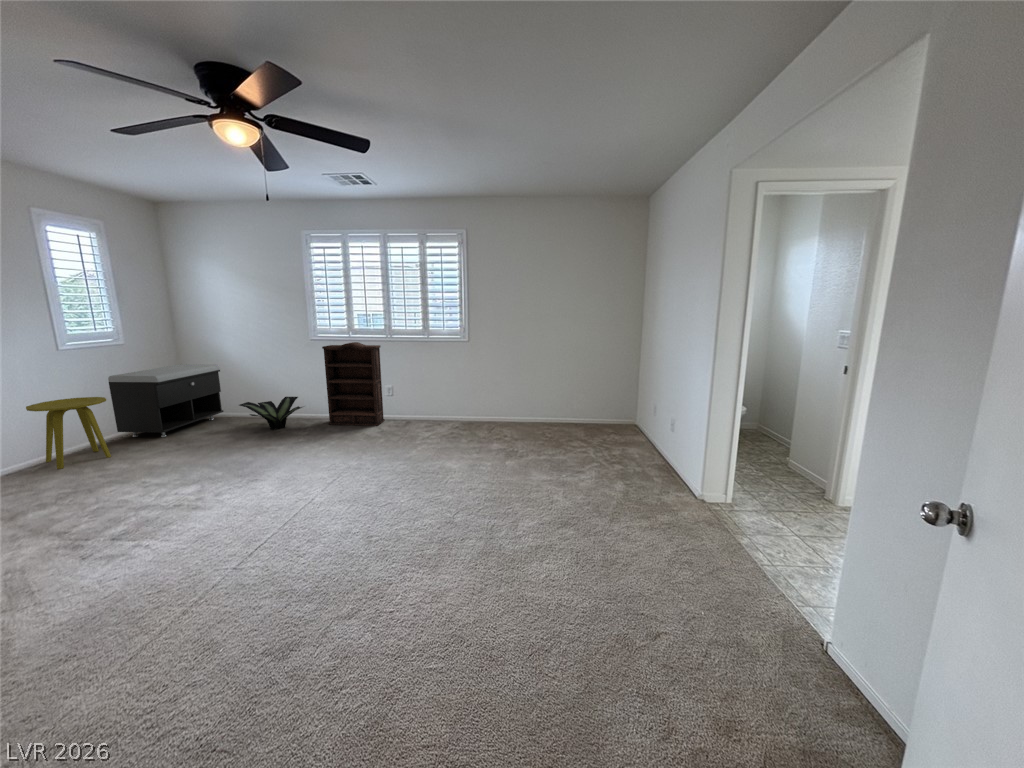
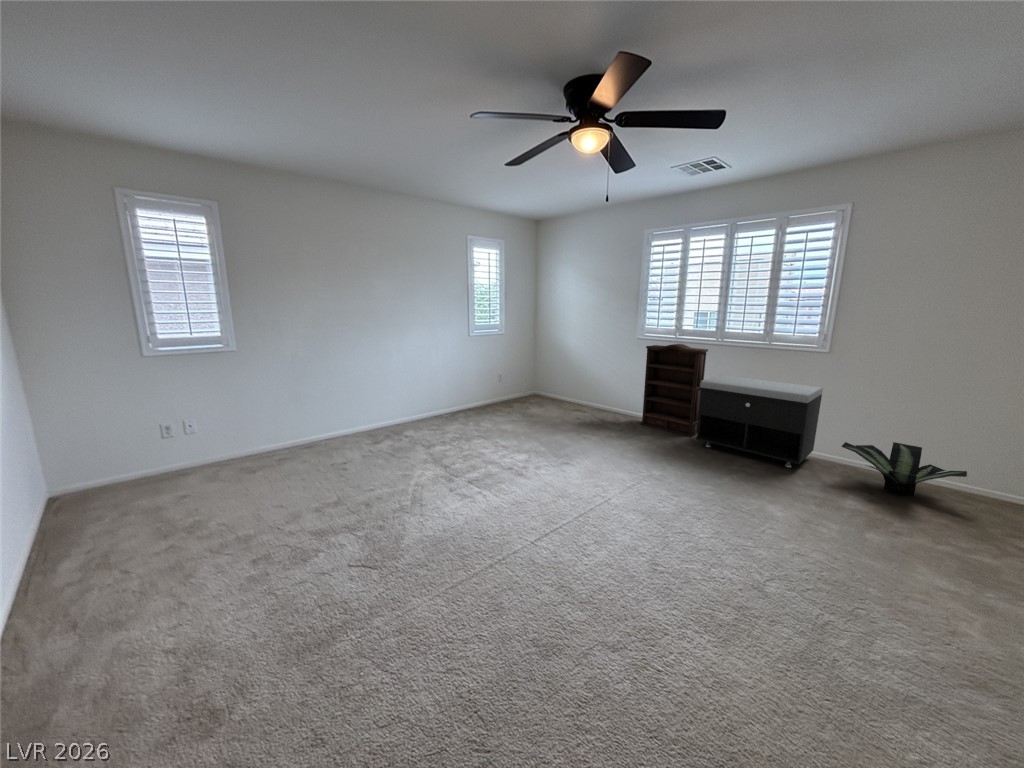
storage bench: present [108,364,223,437] -> present [696,375,823,467]
side table: present [26,397,111,469] -> none [451,370,490,418]
potted plant: present [239,397,302,430] -> present [842,442,967,496]

